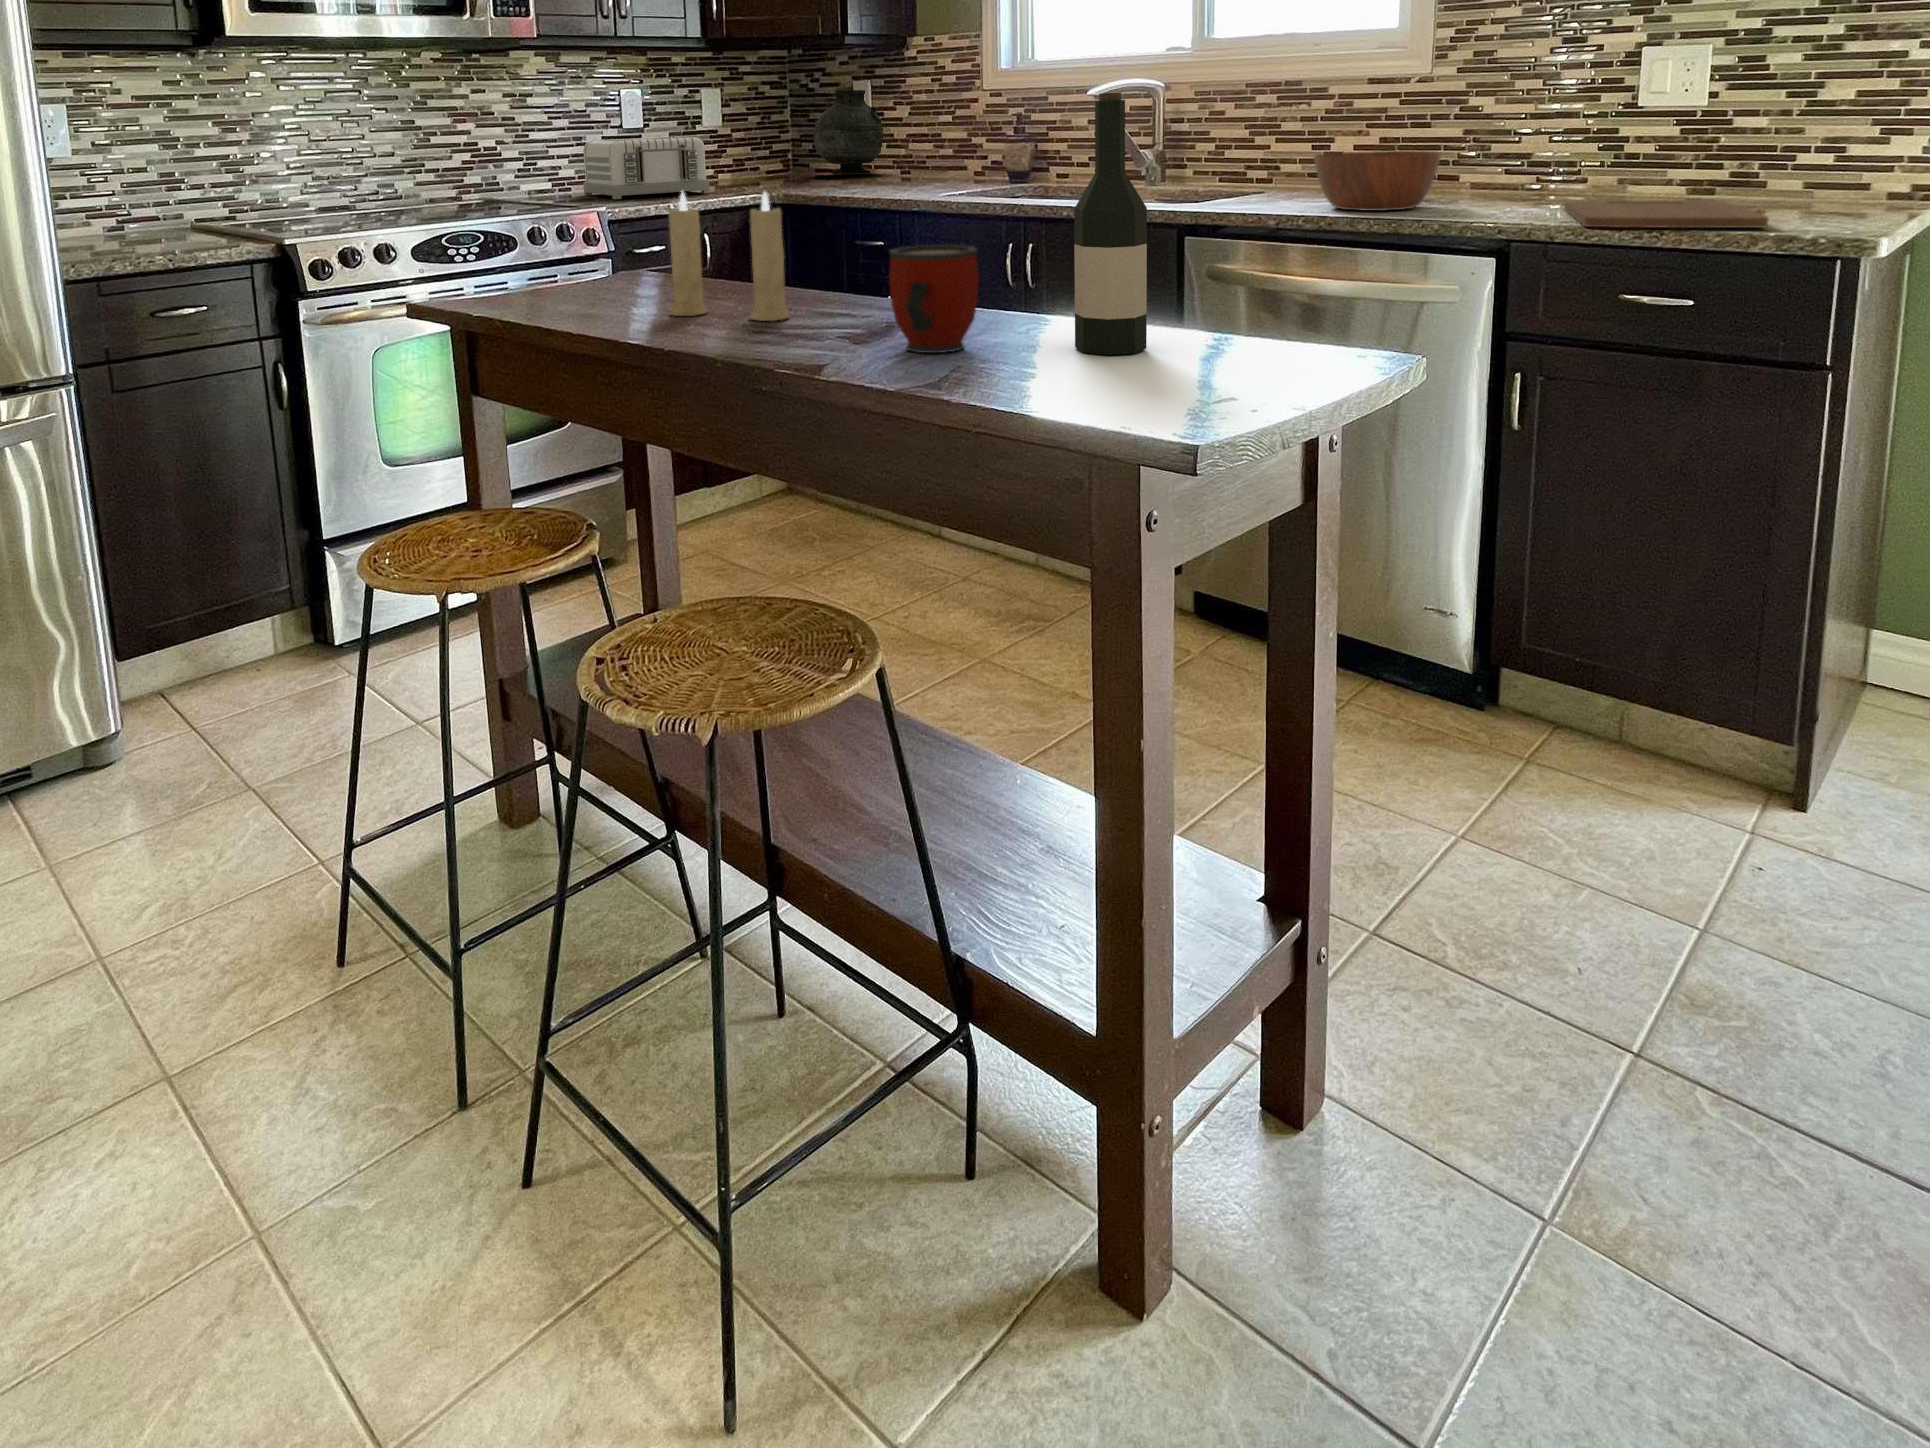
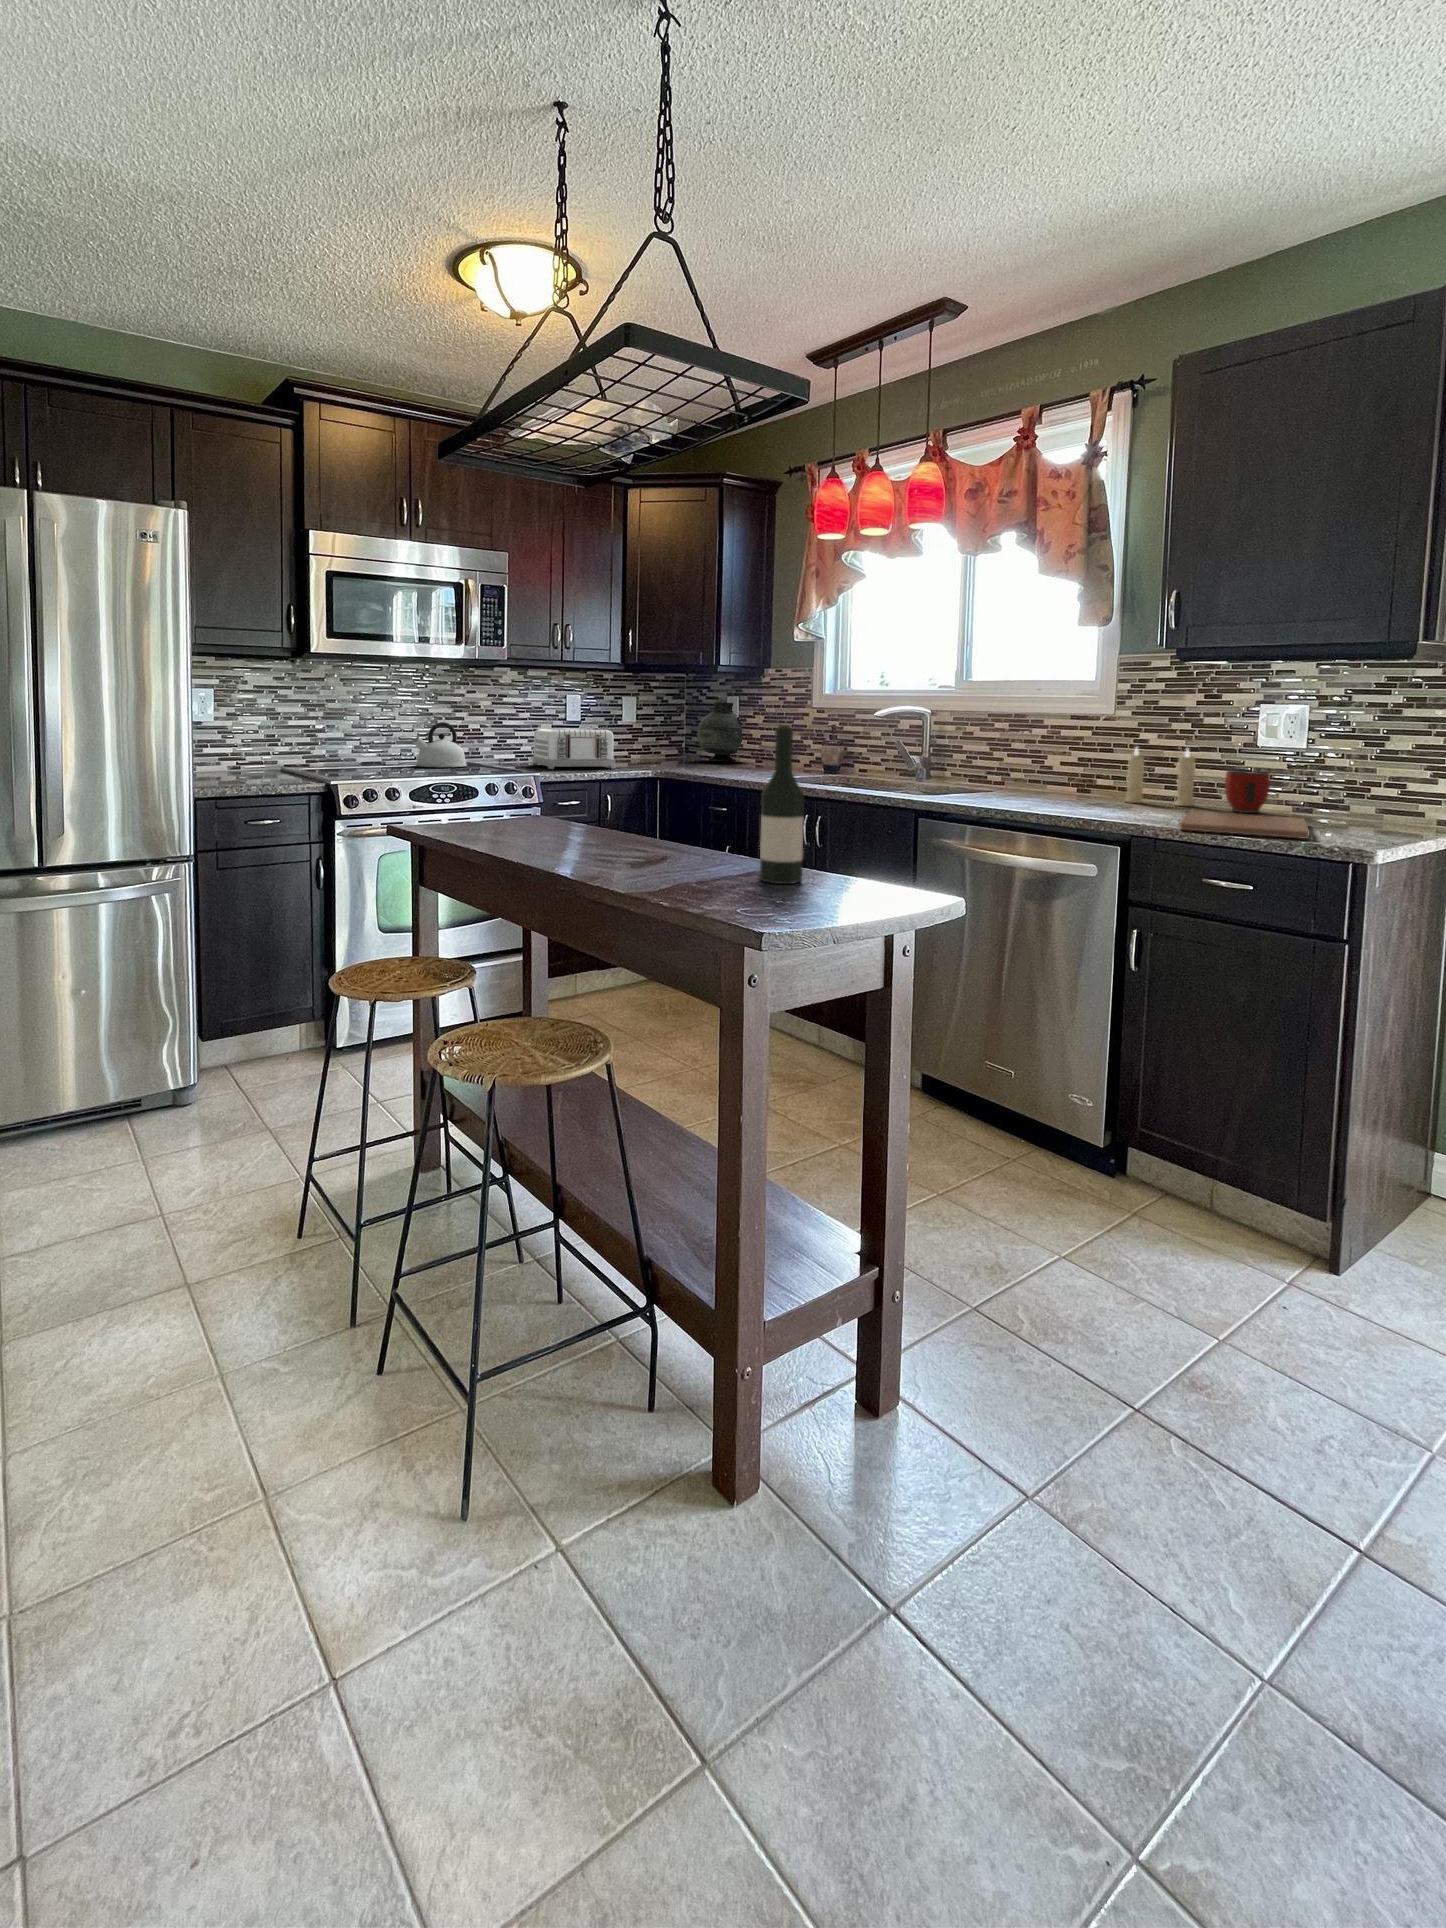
kettle: none [401,139,487,208] -> present [413,722,467,767]
bowl: present [1314,151,1441,211] -> none [1011,767,1102,810]
candle: present [669,192,790,321] -> present [1125,748,1195,806]
mug: present [889,245,979,353] -> present [1225,770,1270,813]

